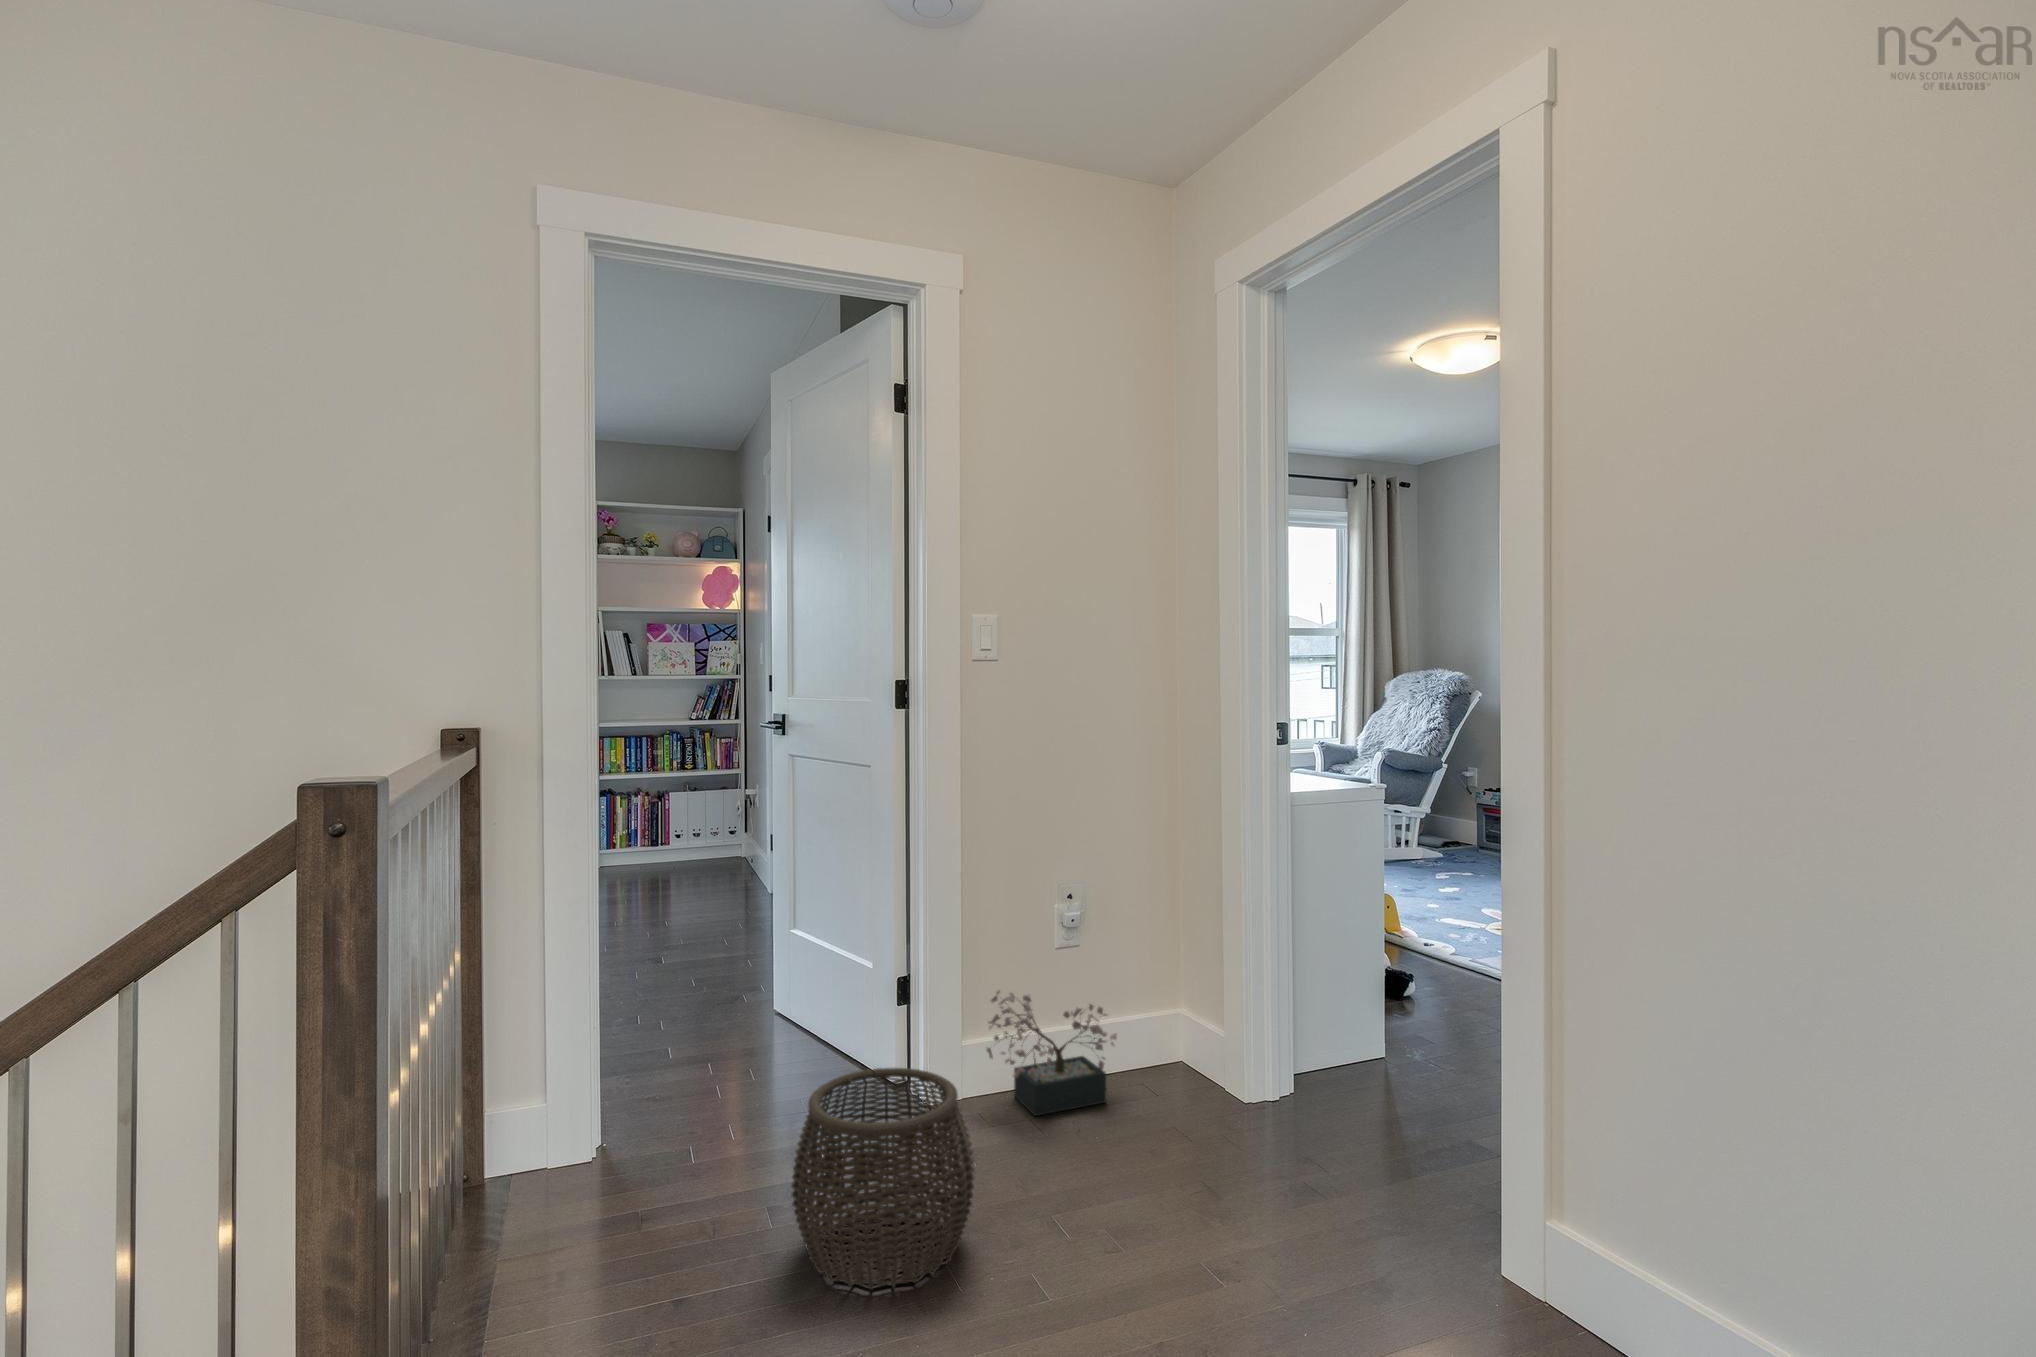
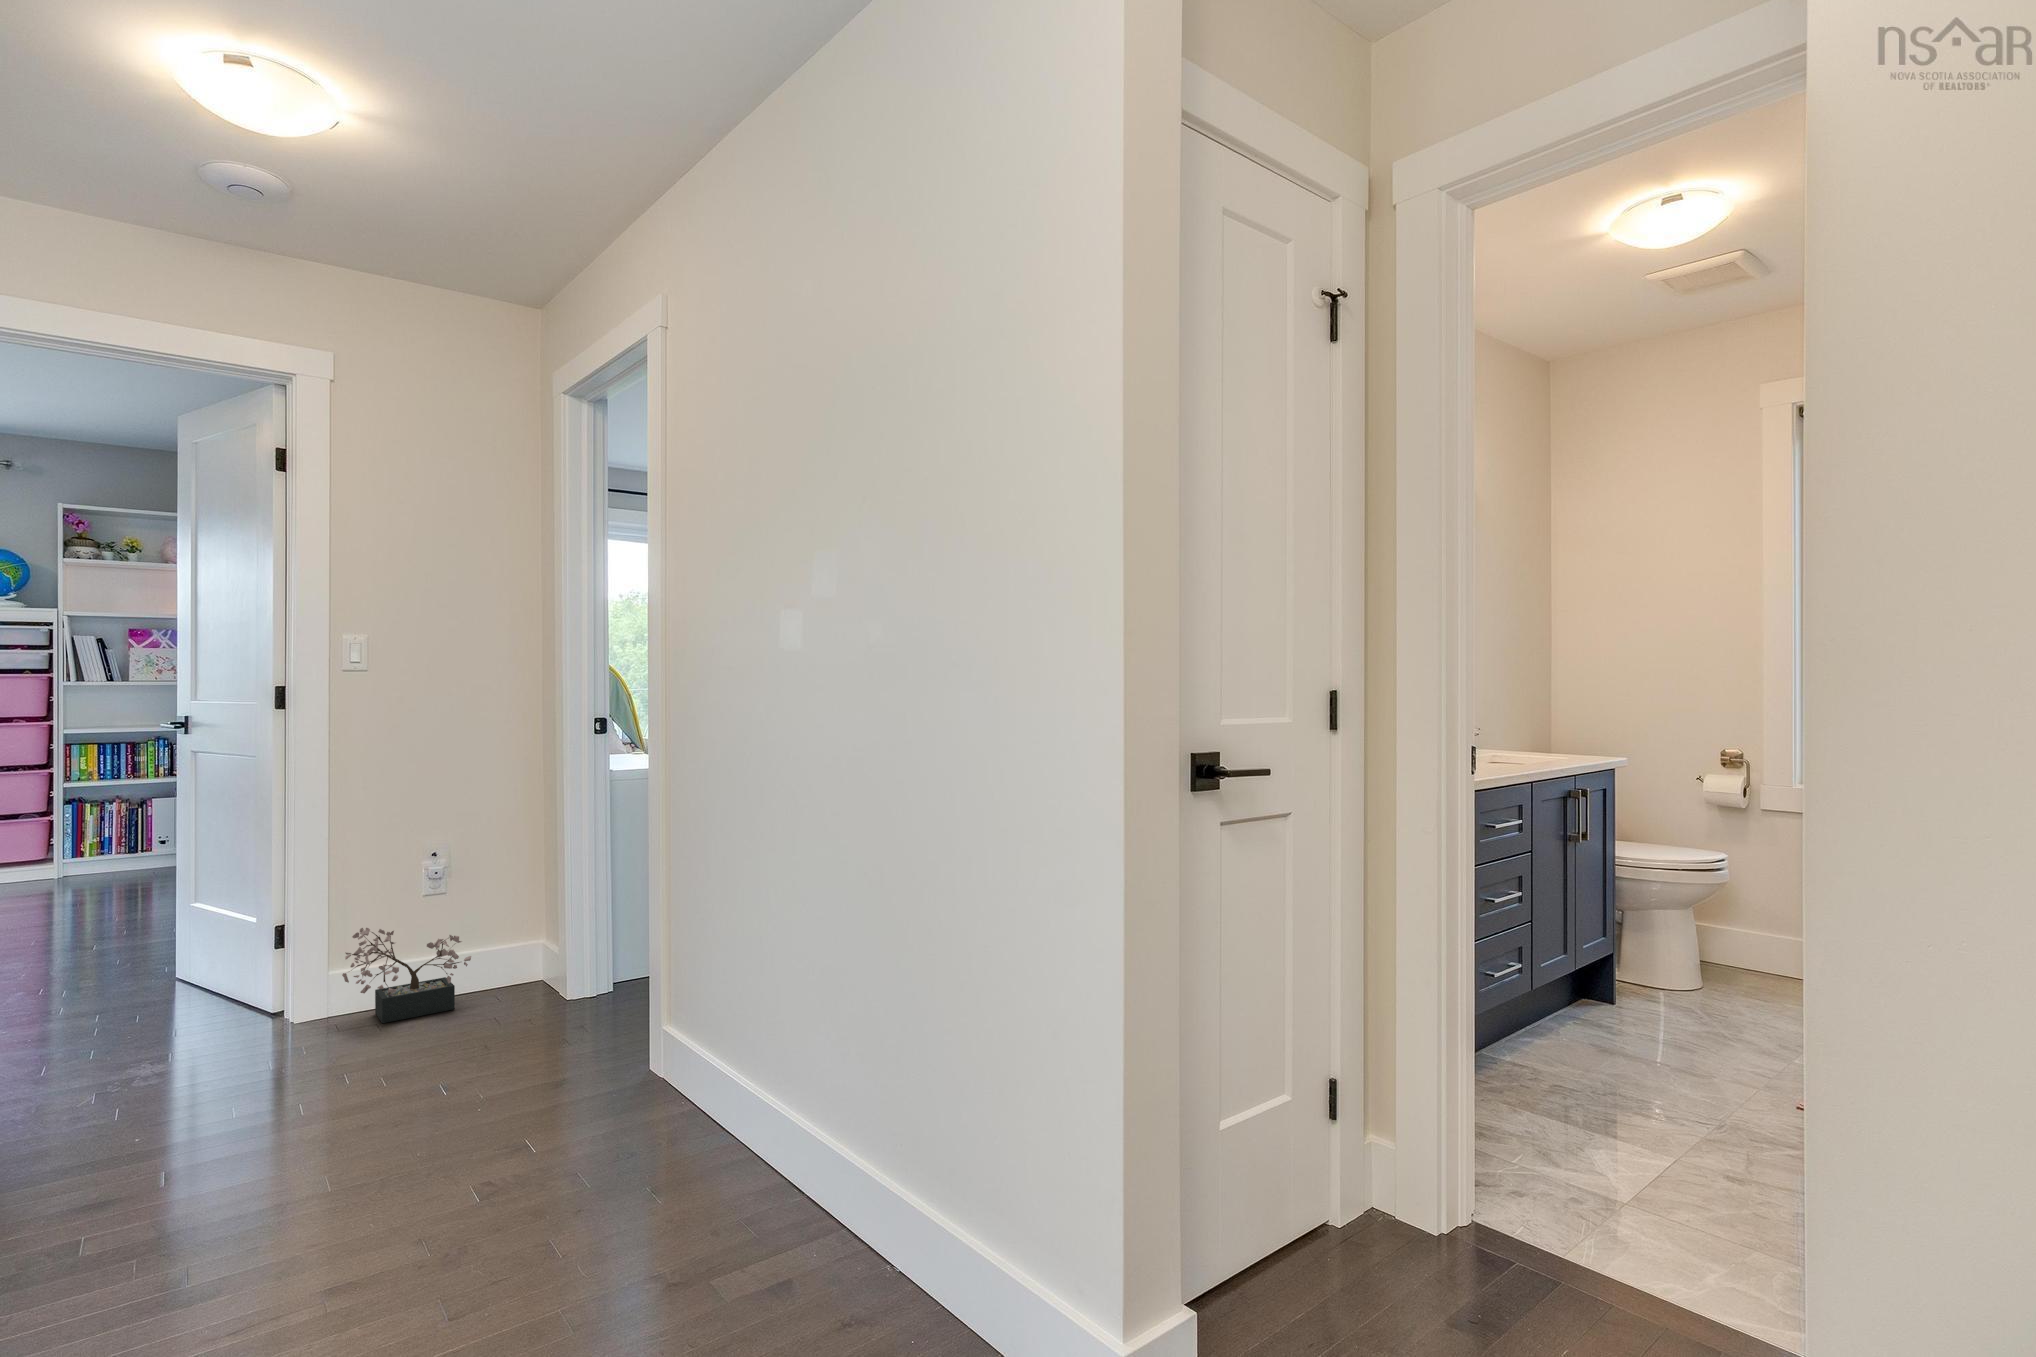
woven basket: present [792,1068,975,1290] -> none [76,977,261,1137]

